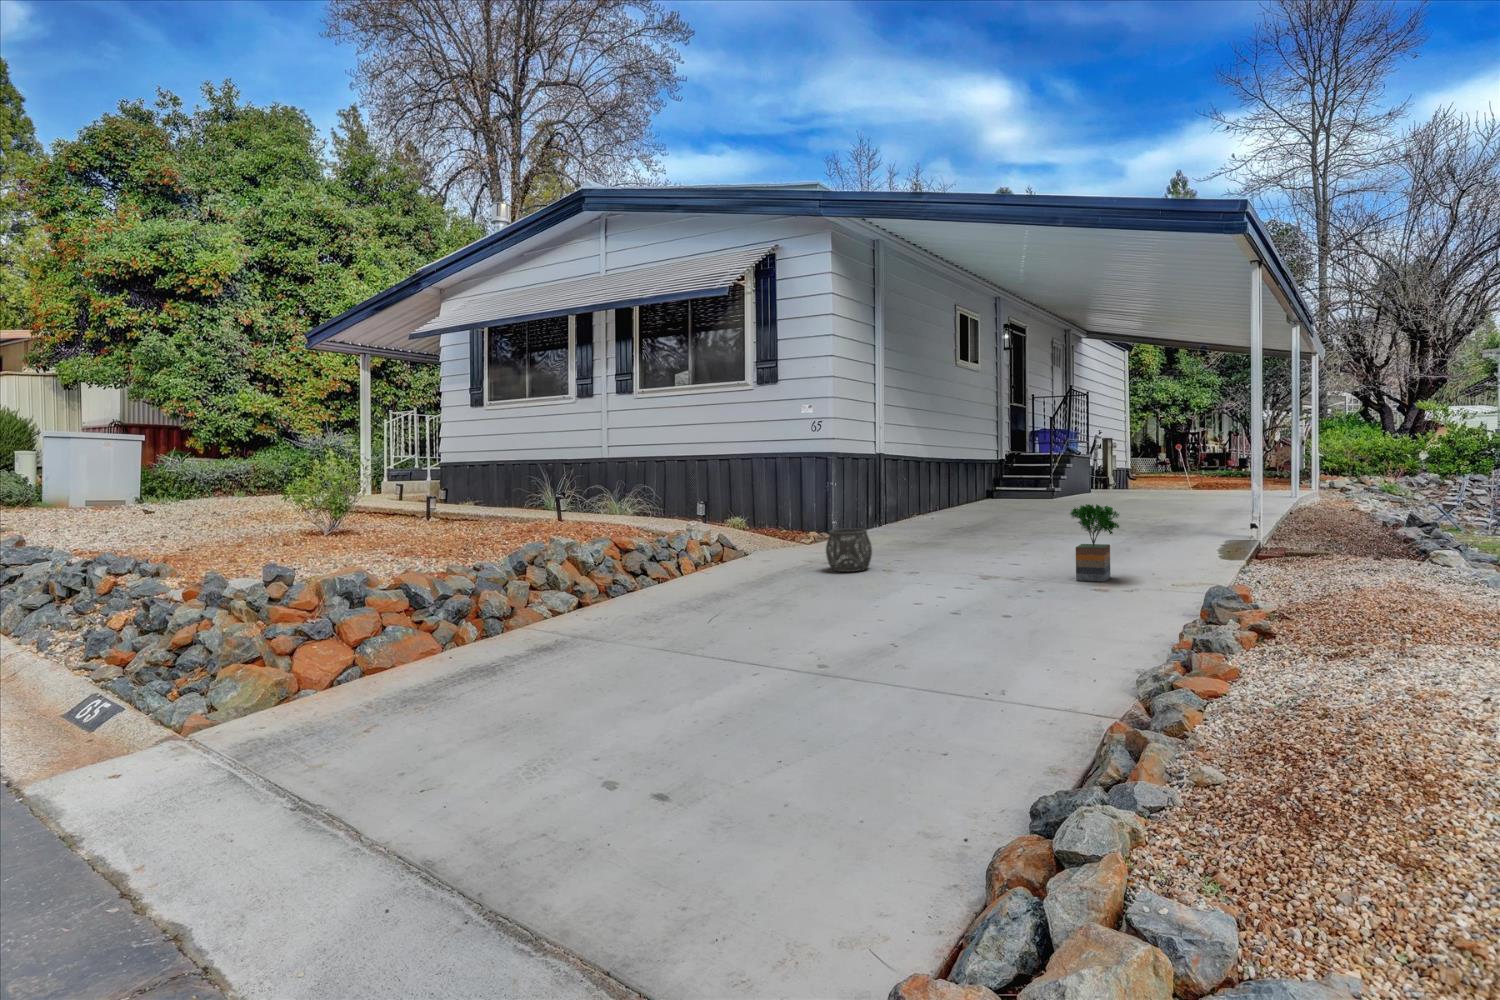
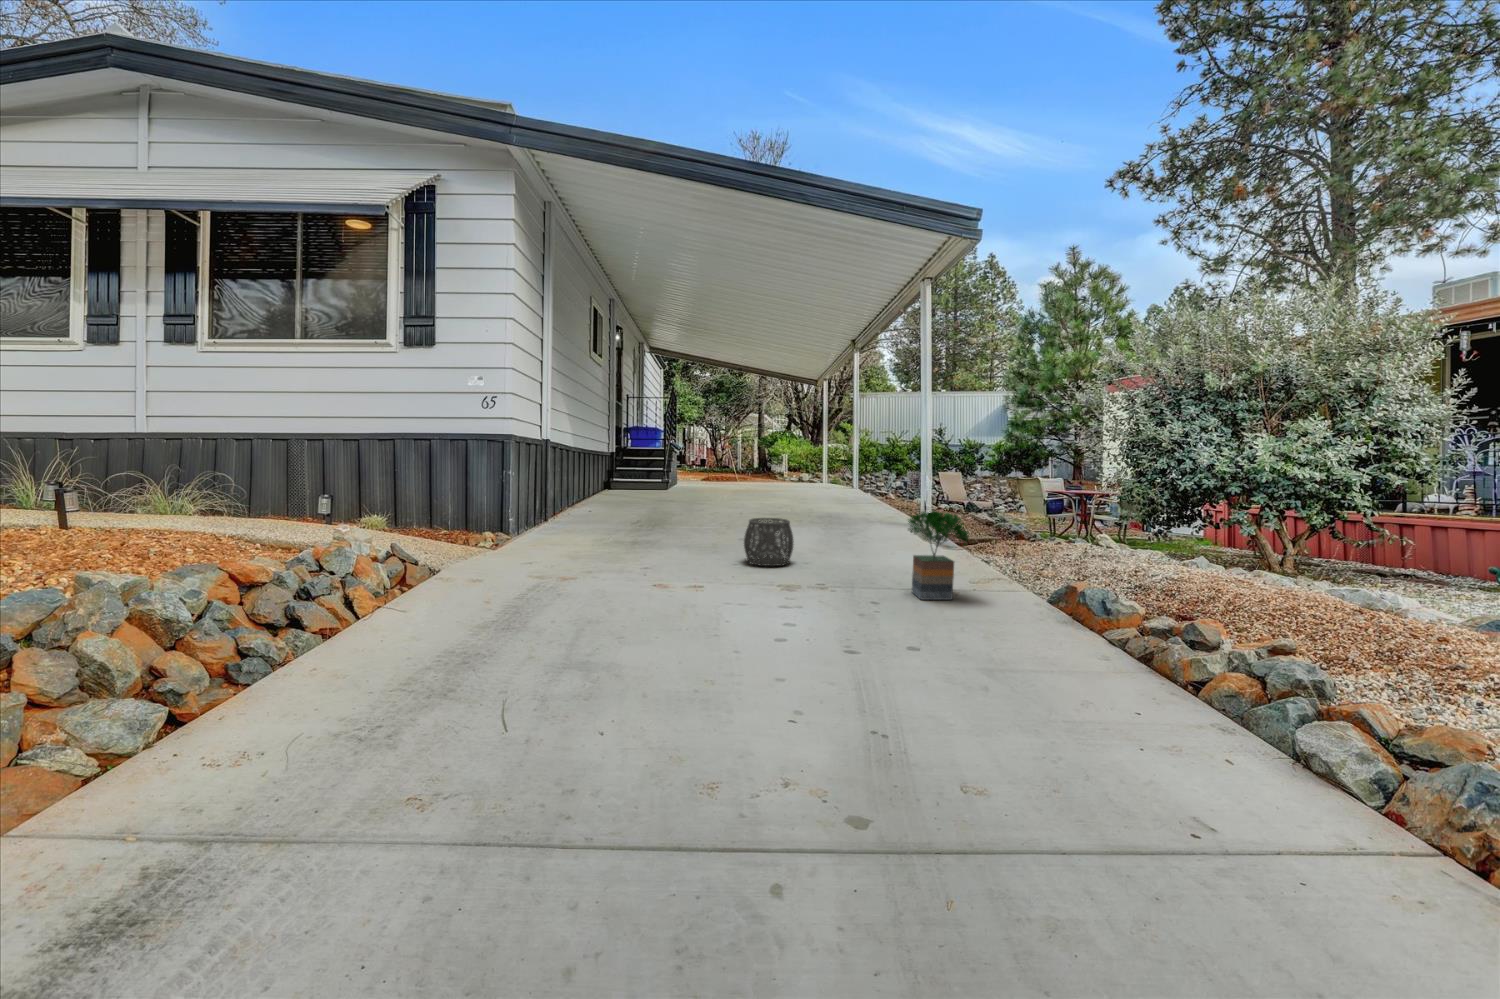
woven basket: present [826,528,872,572] -> present [744,518,794,566]

